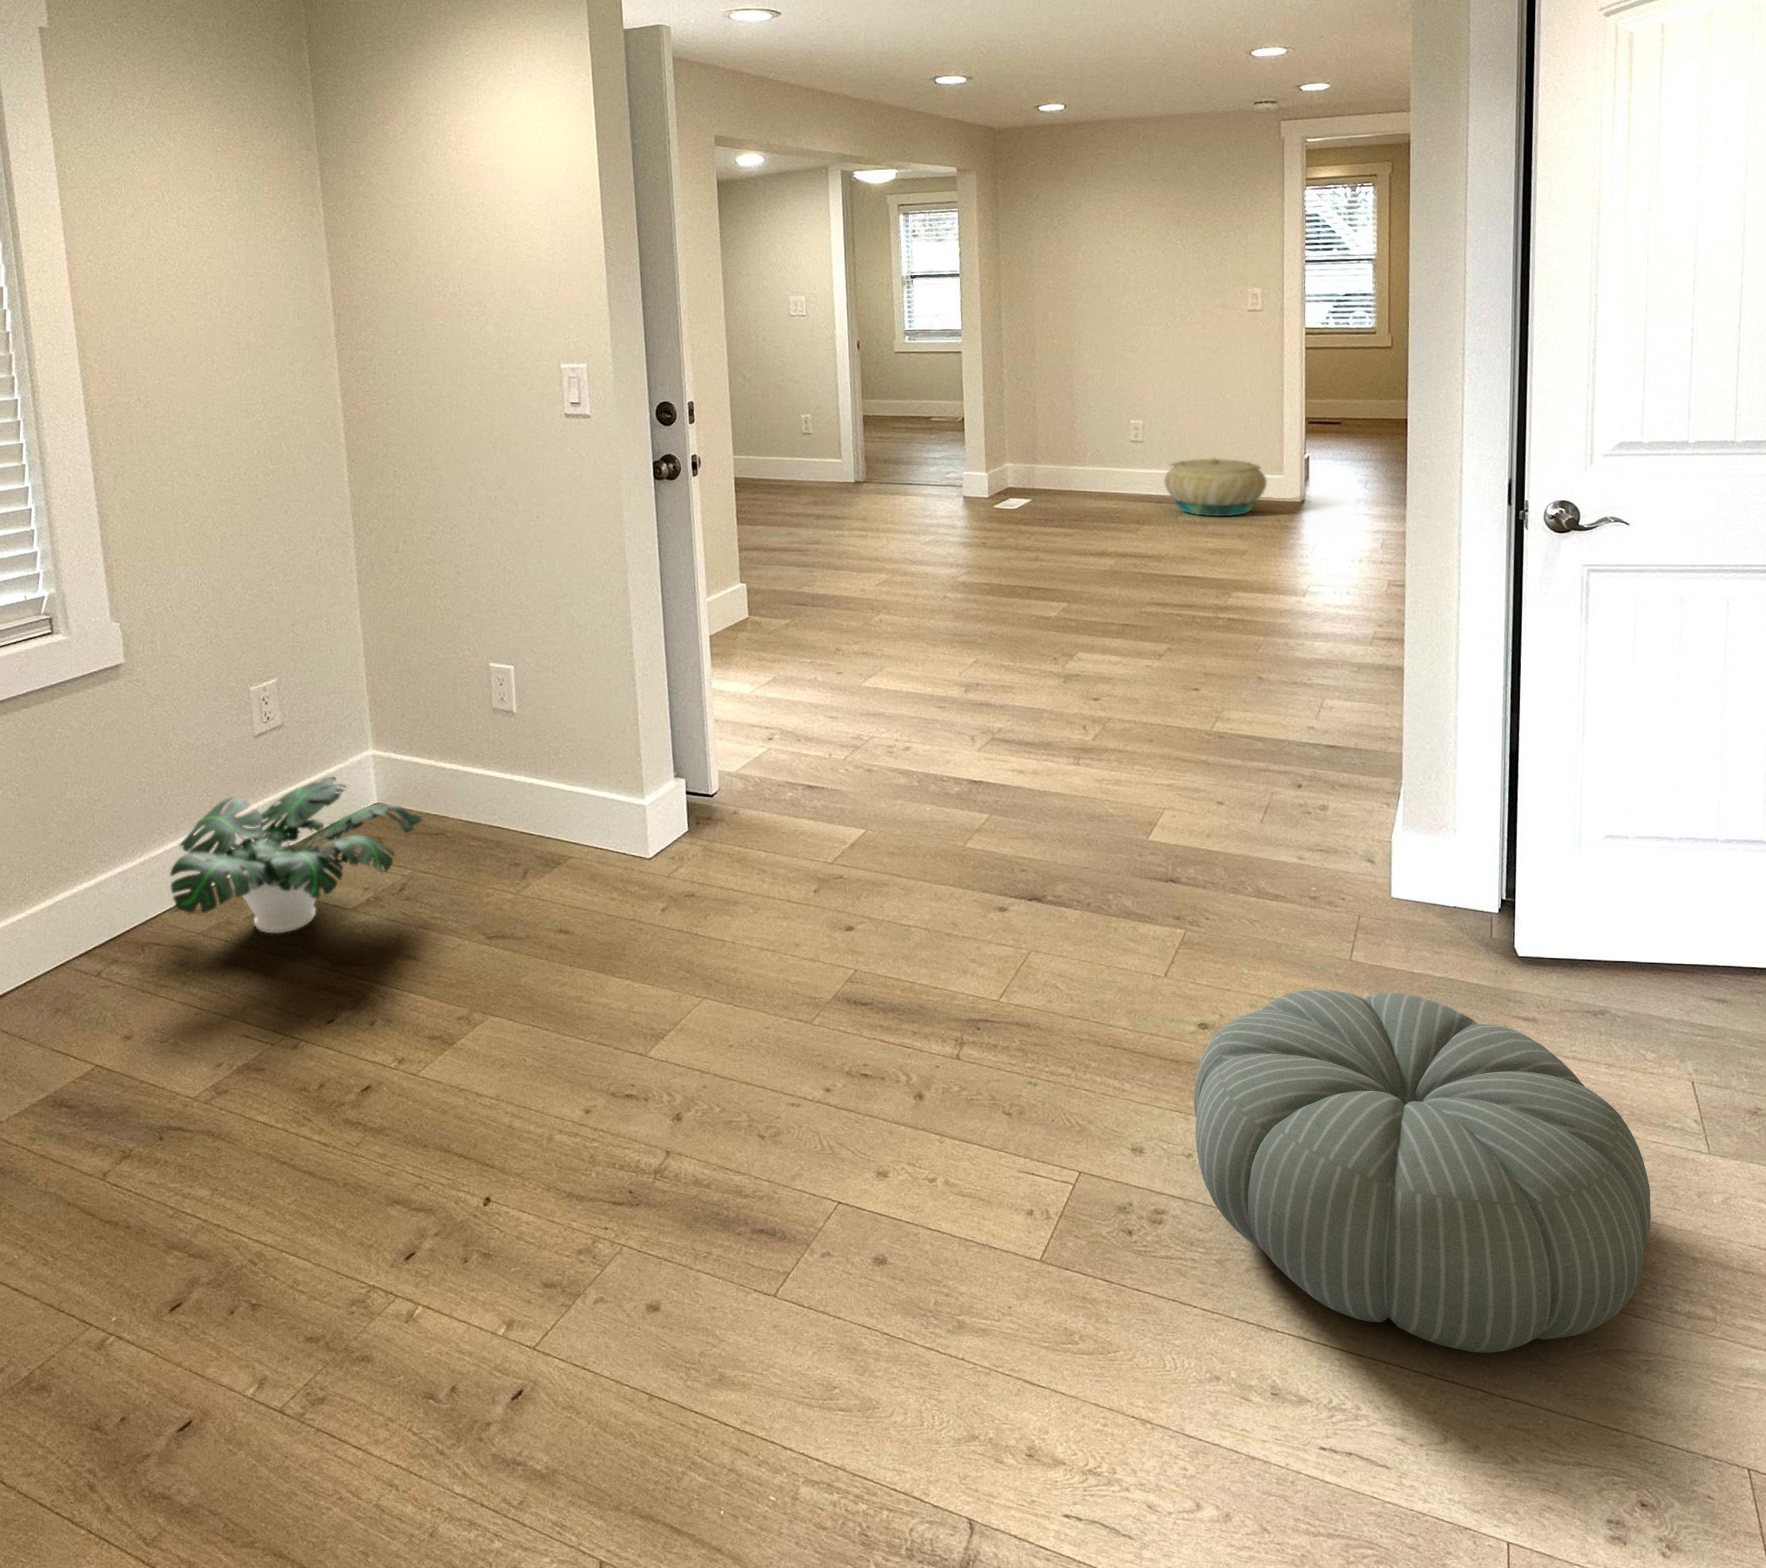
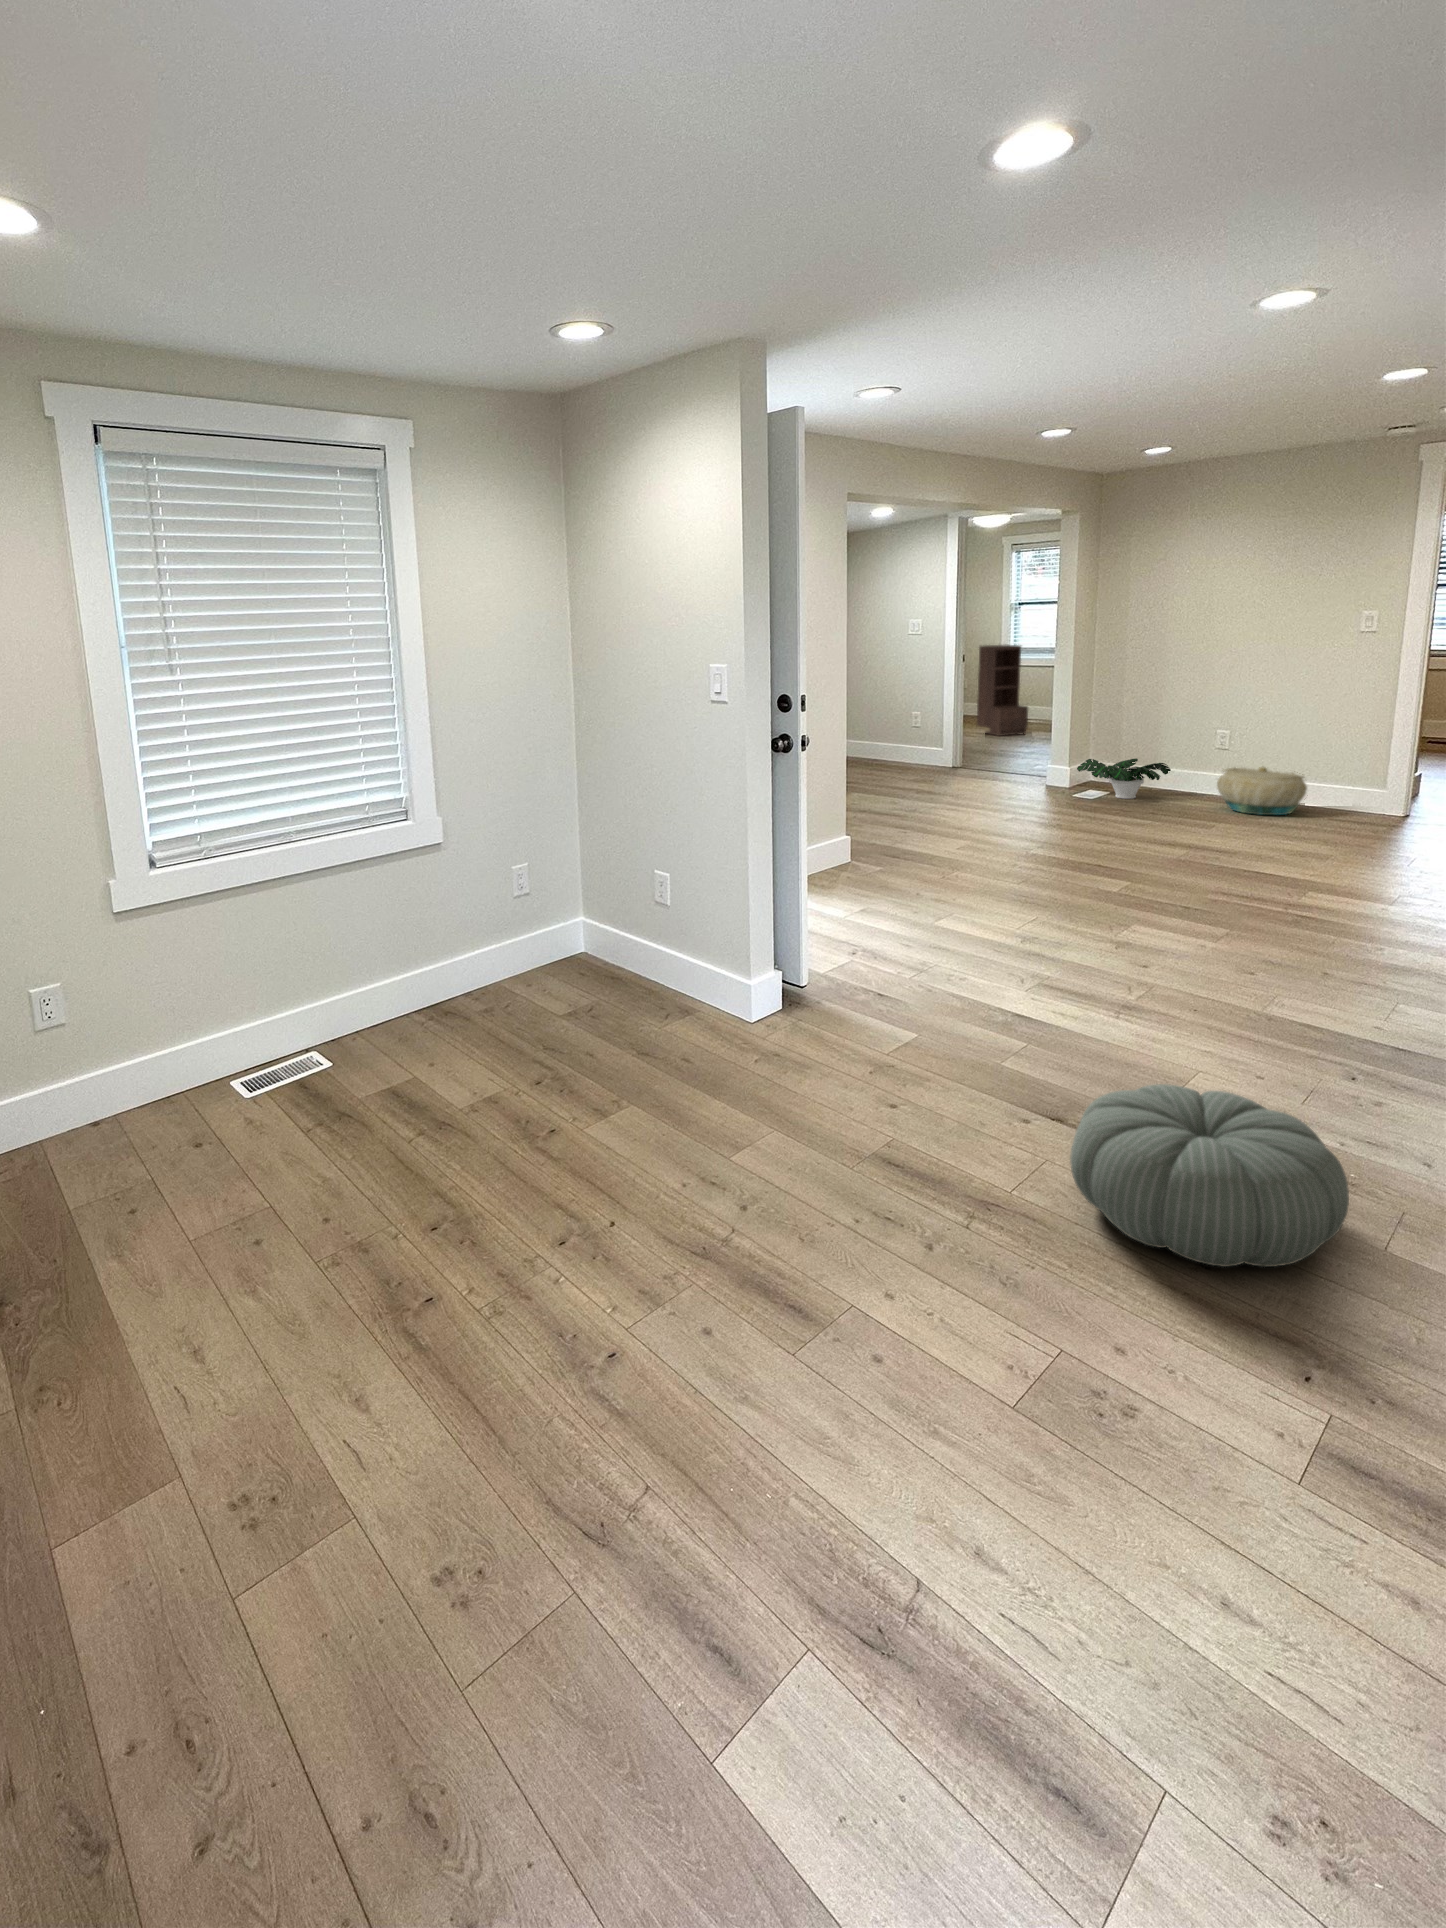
bookshelf: none [869,328,930,437] -> present [977,645,1028,736]
potted plant: present [170,777,422,933] -> present [1077,758,1171,799]

